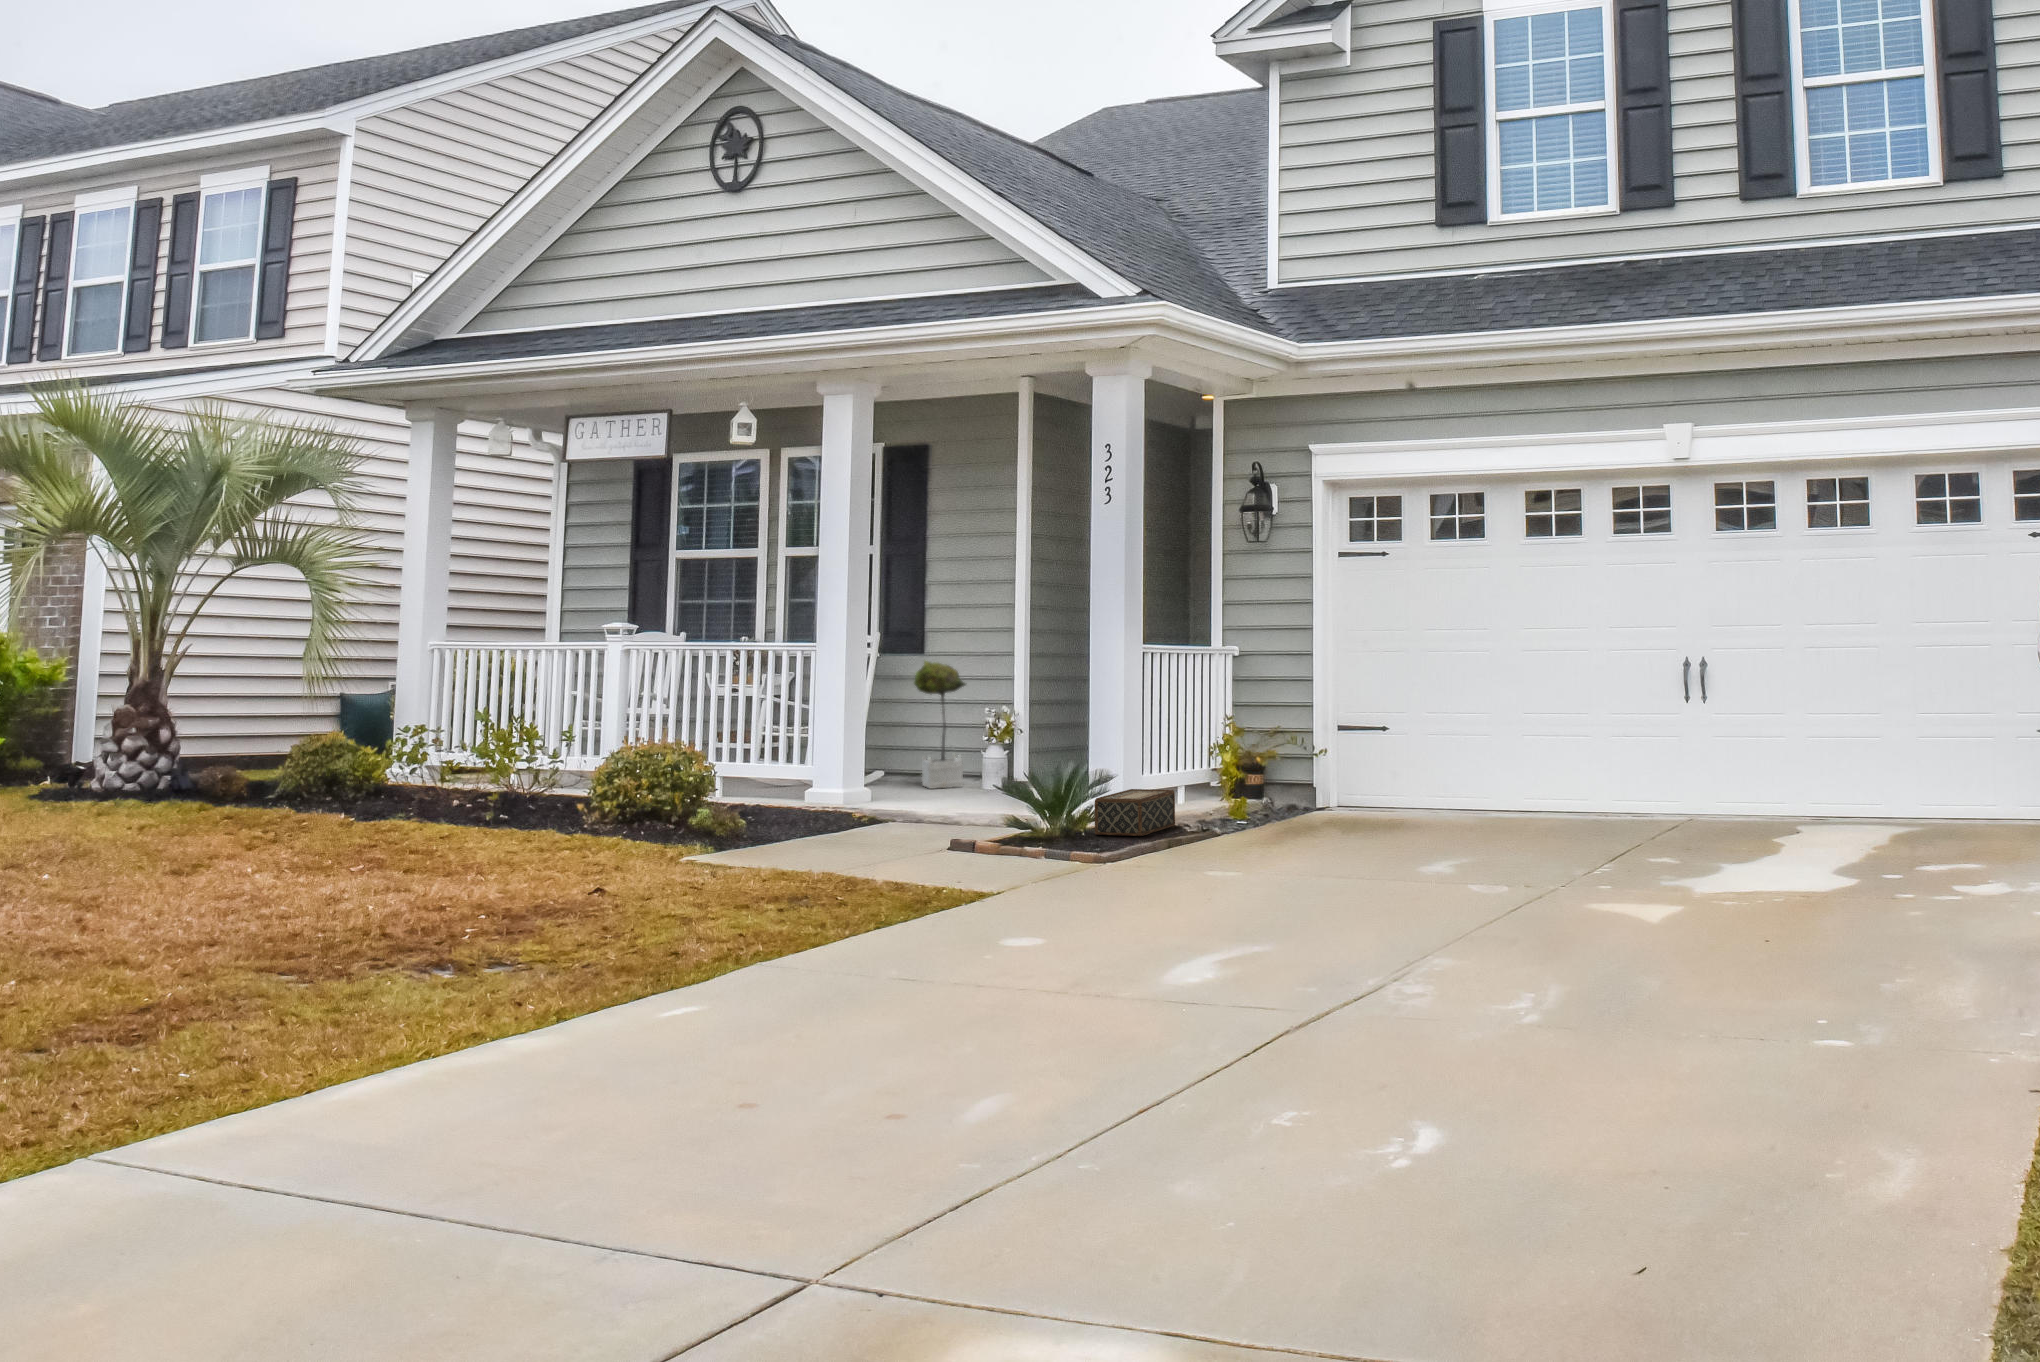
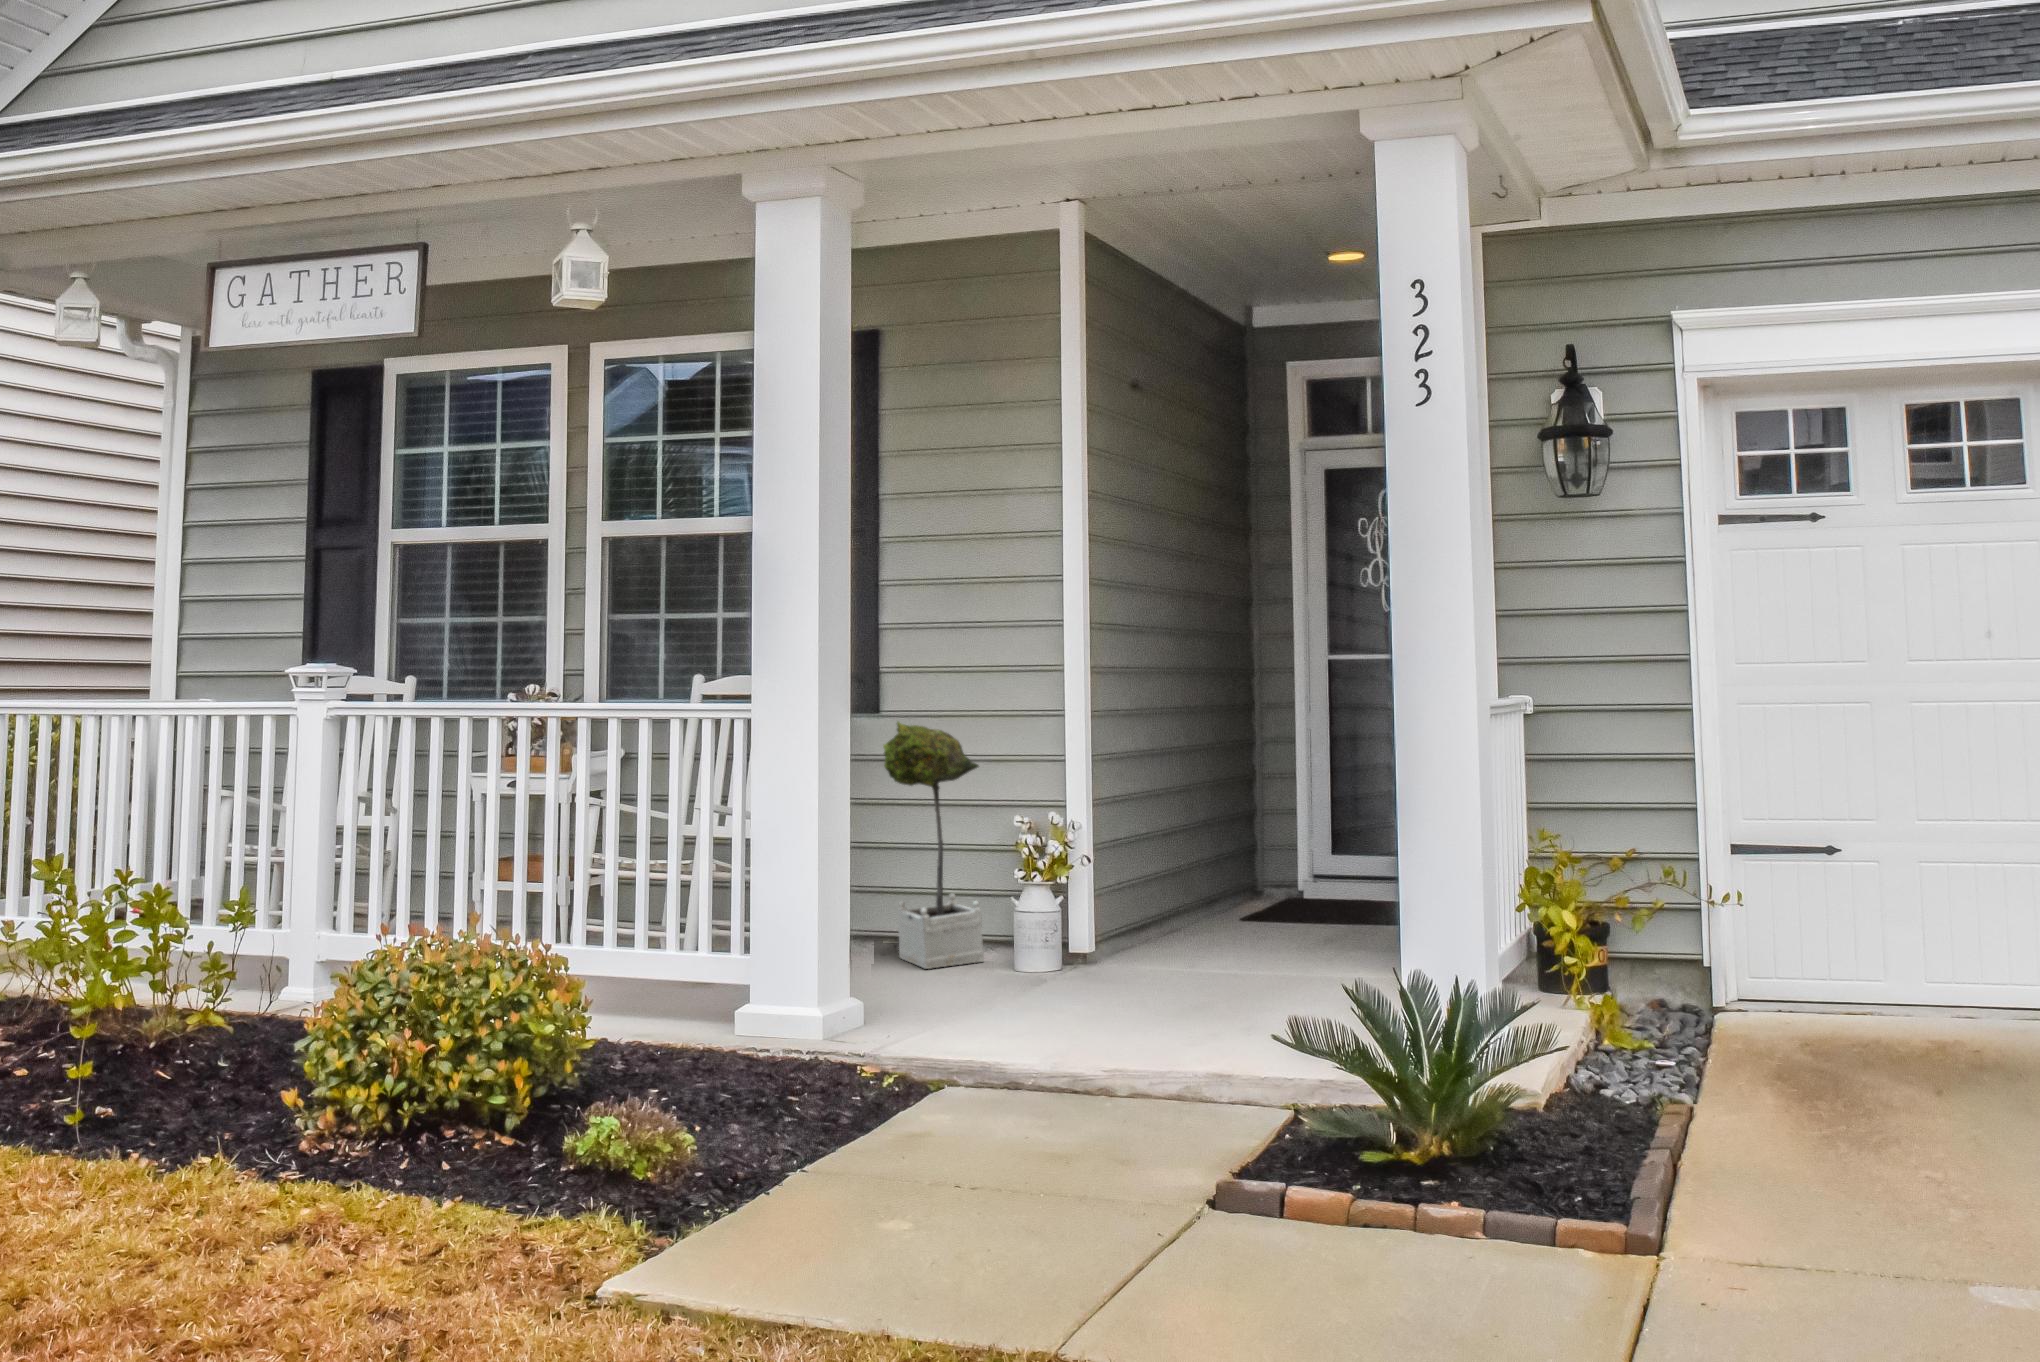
woven basket: present [1095,789,1175,836] -> none [1516,1022,1646,1159]

